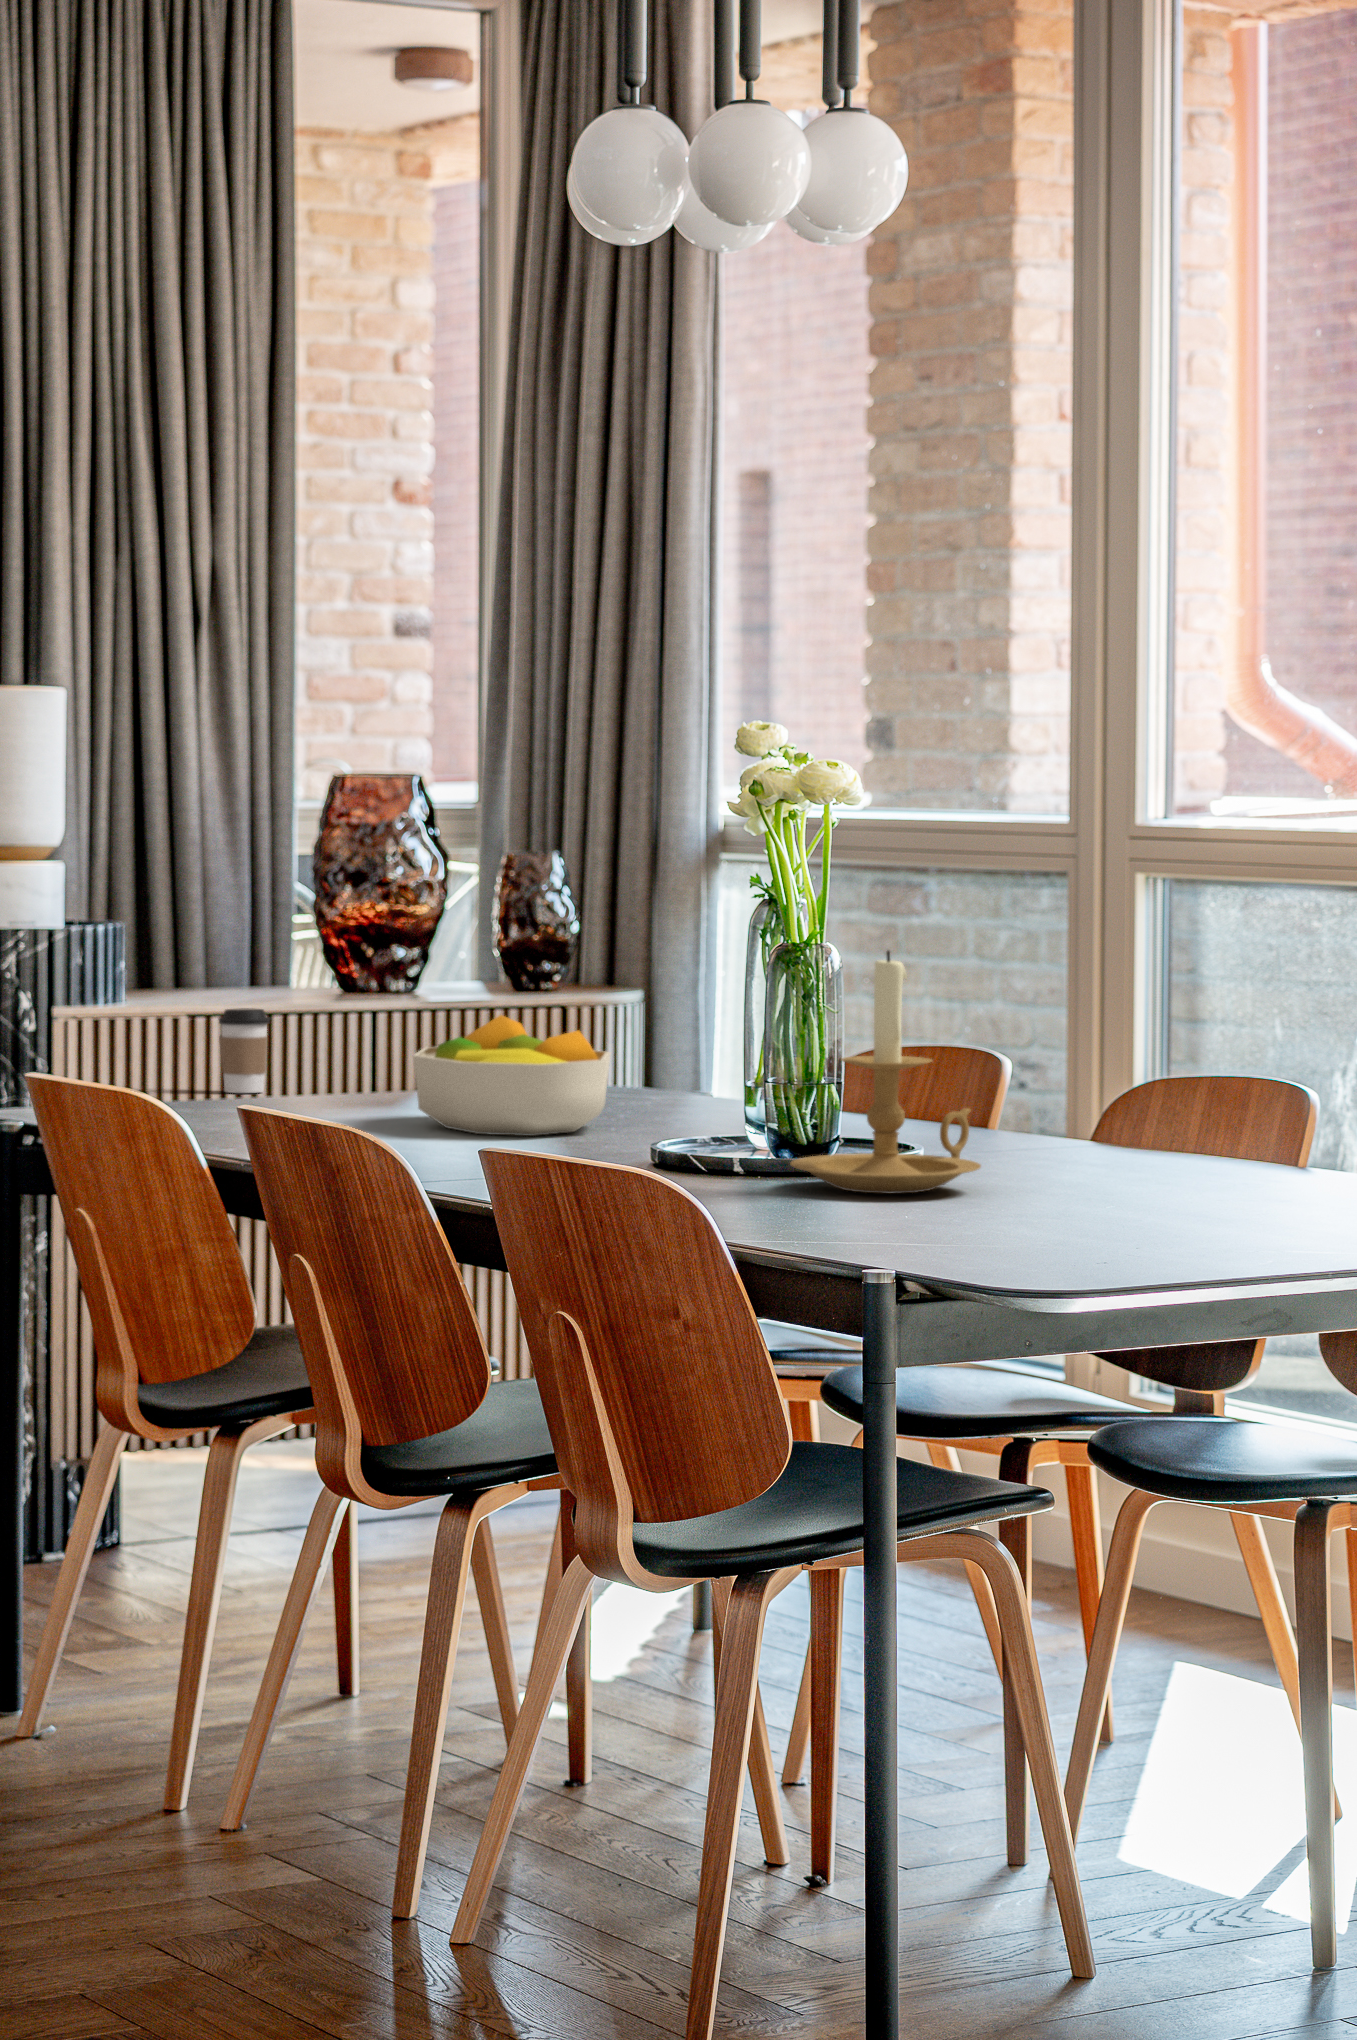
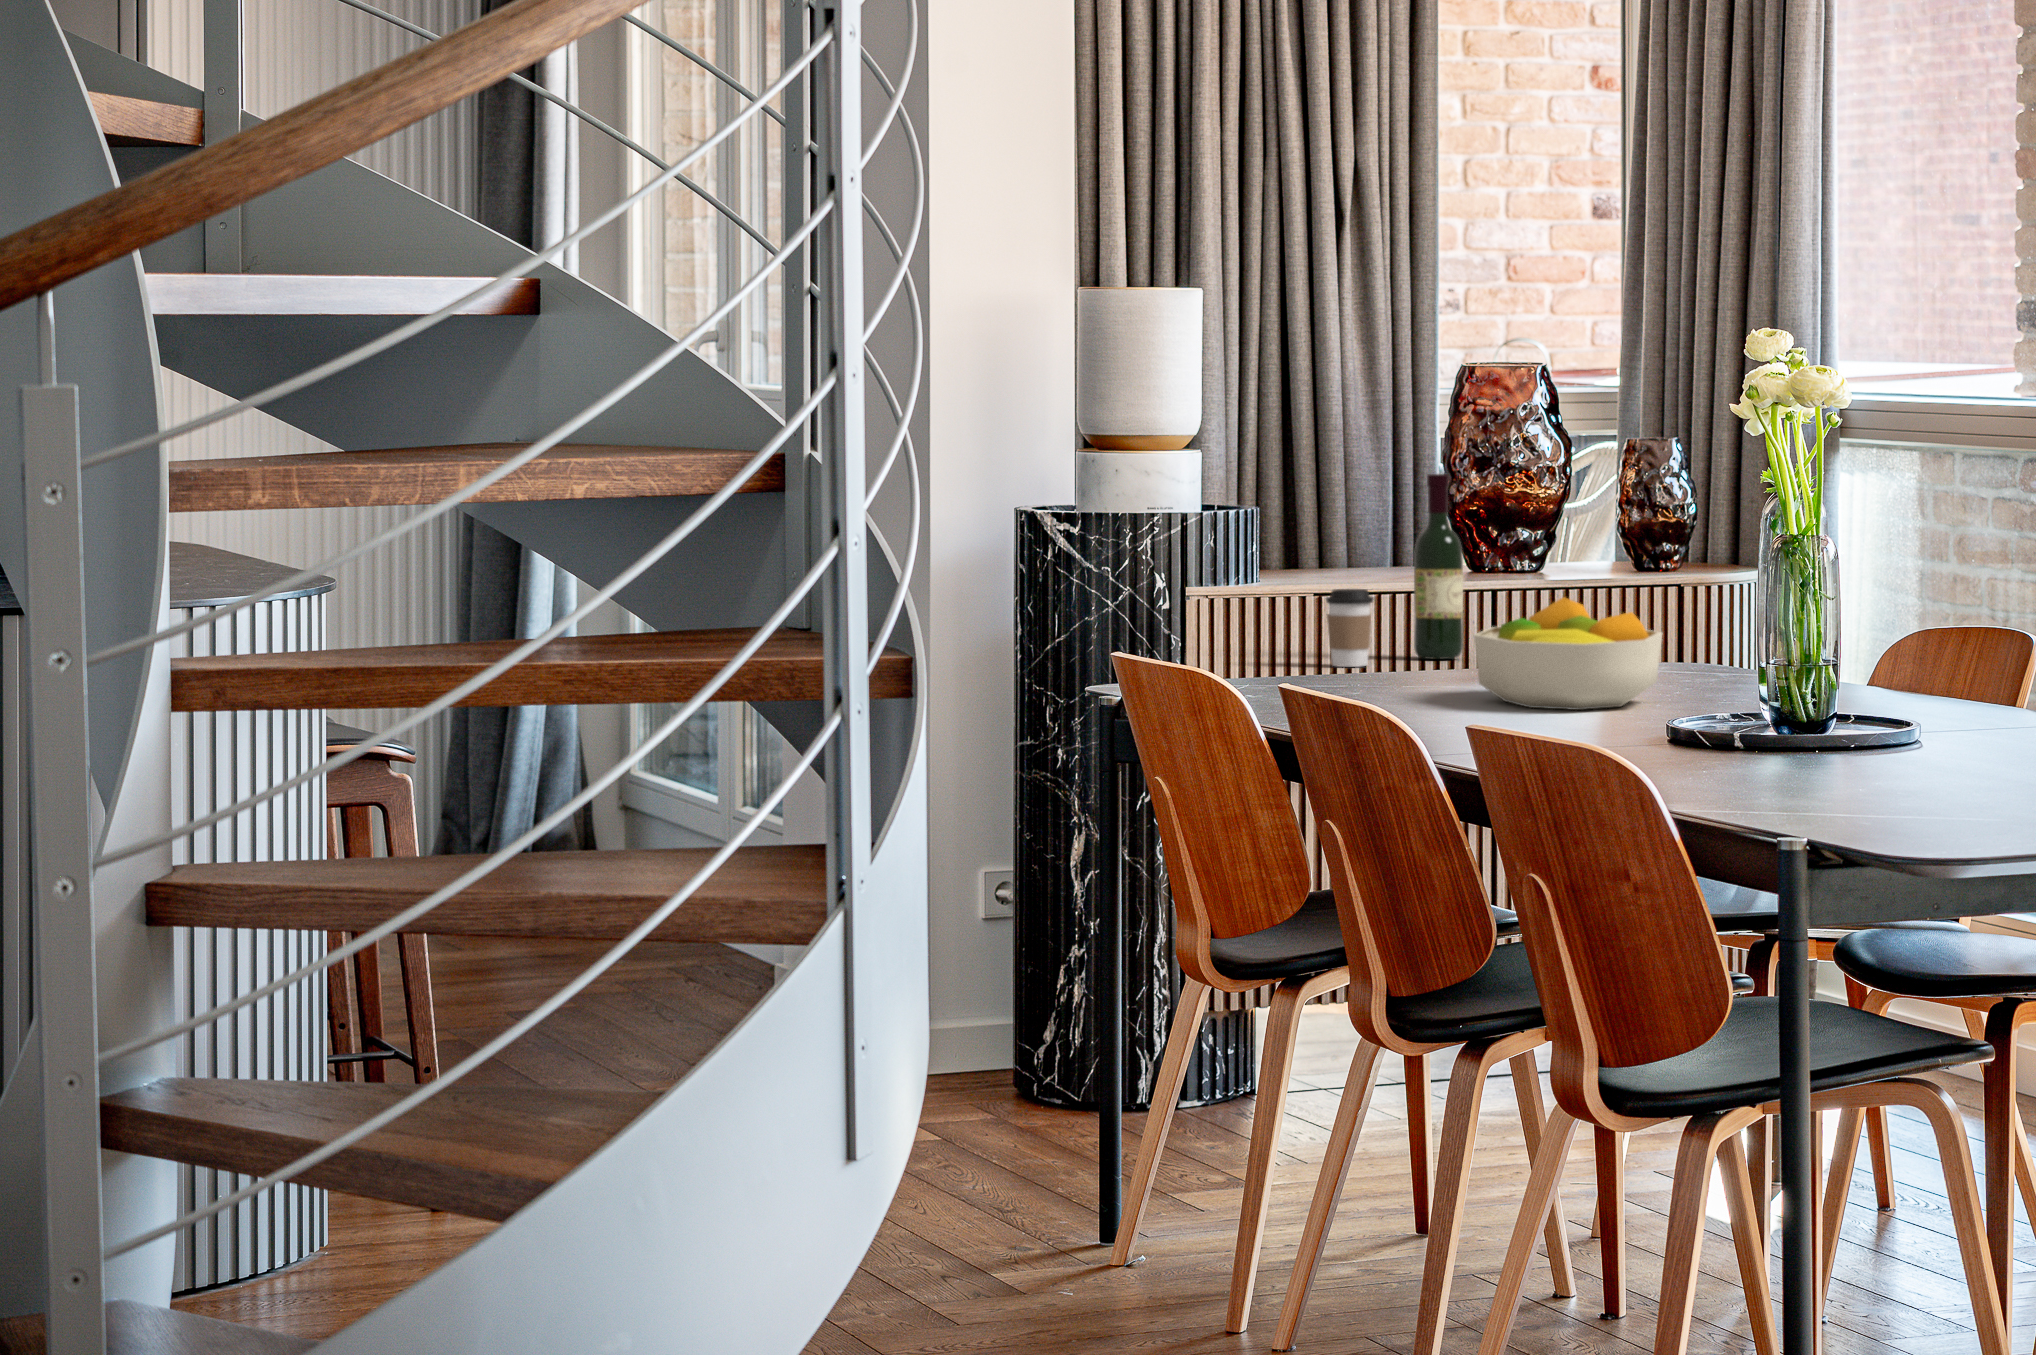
wine bottle: none [307,886,359,1085] -> present [1414,474,1463,659]
candle holder: present [790,951,981,1194] -> none [1768,543,1953,767]

